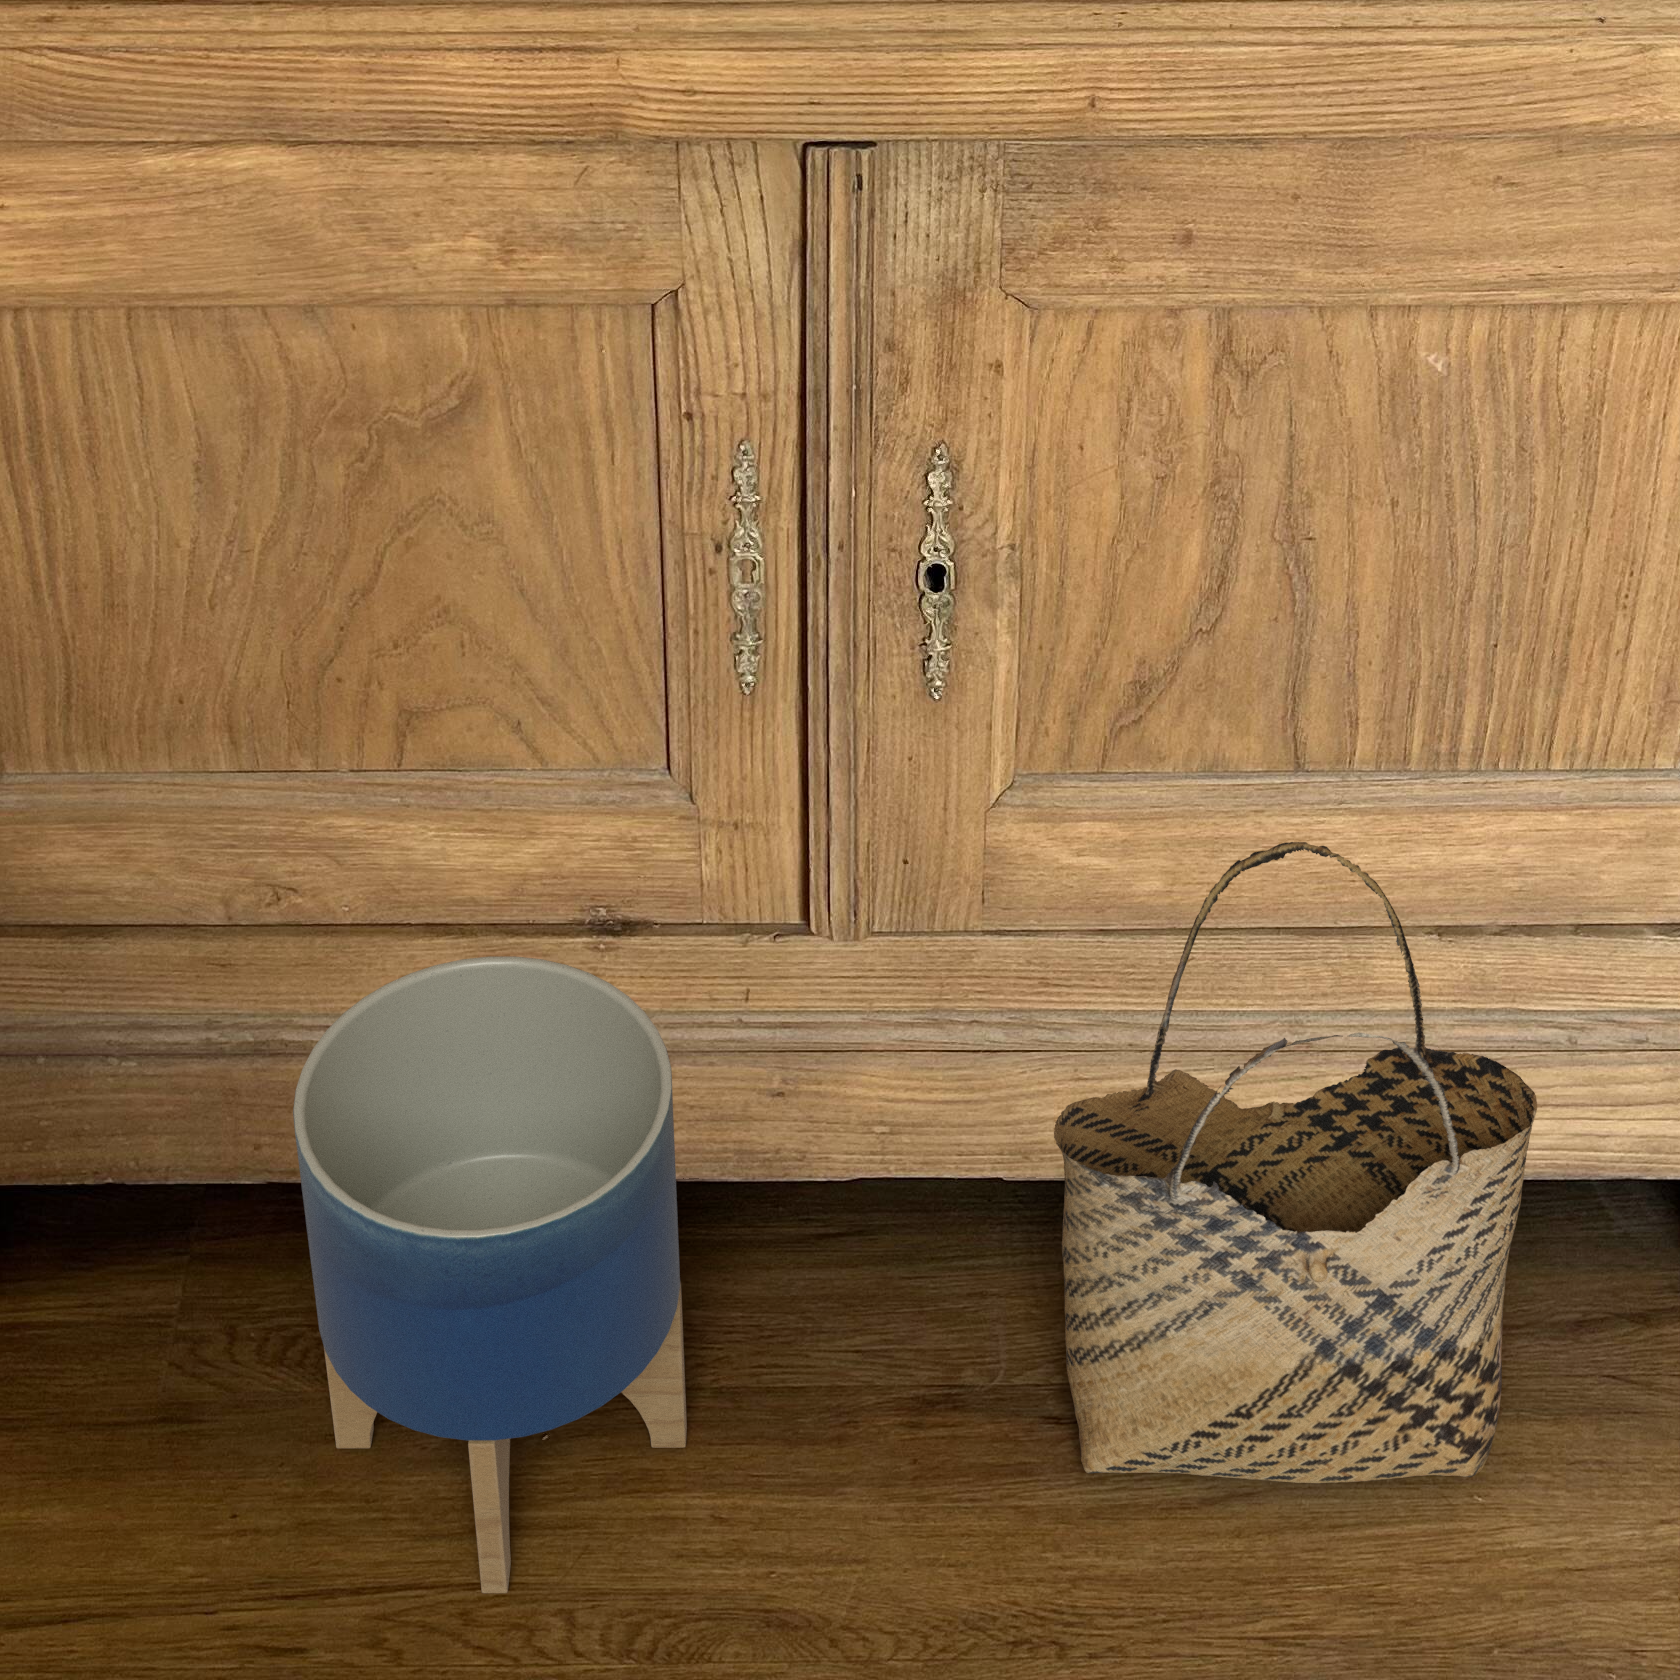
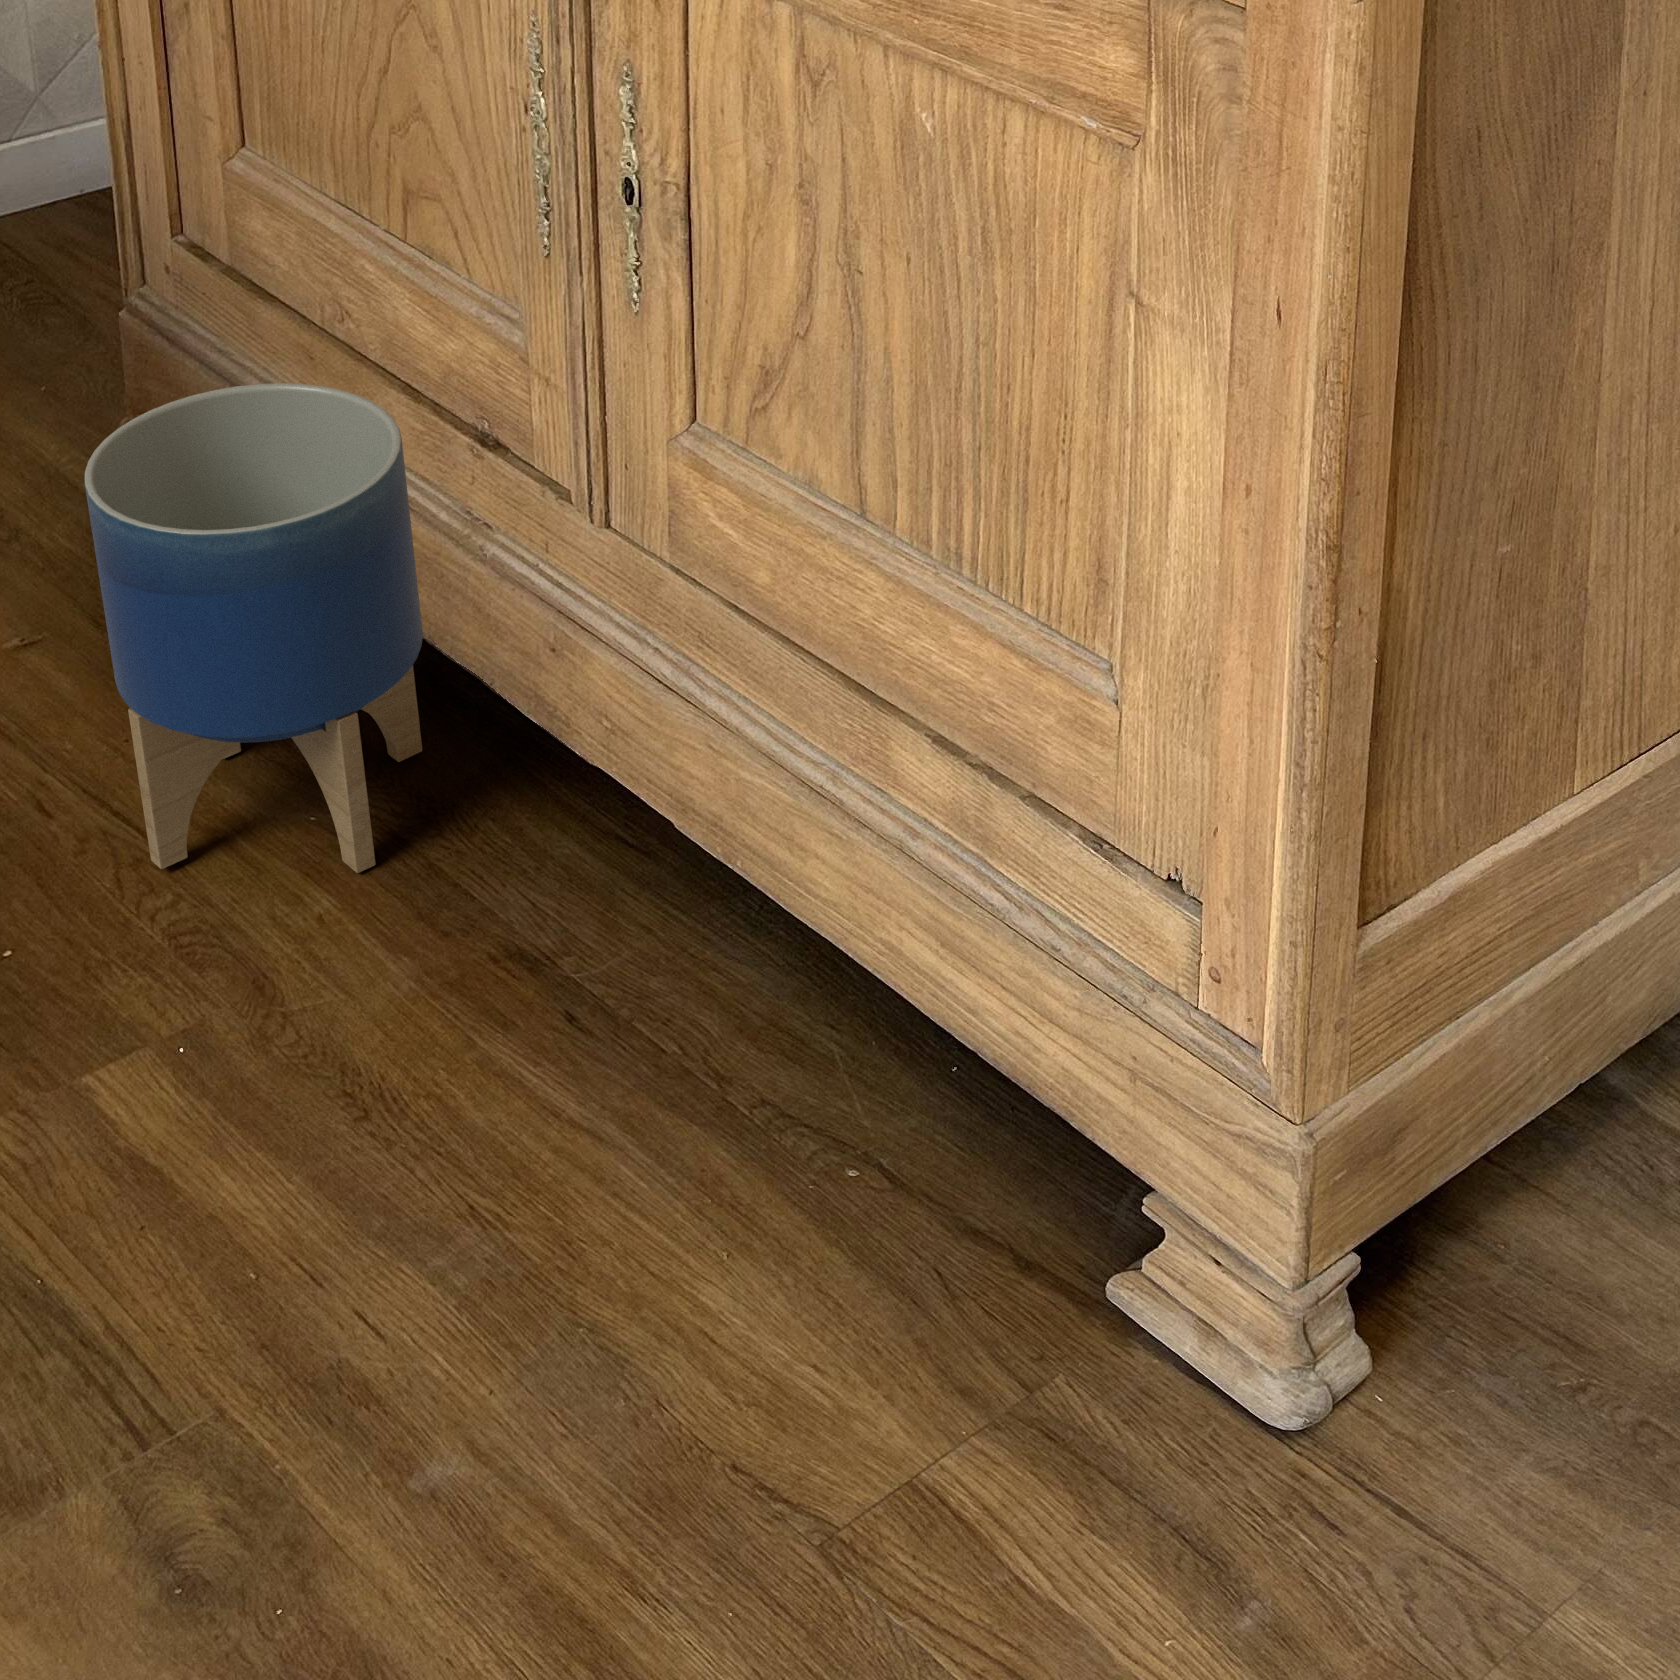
woven basket: present [1054,842,1537,1483] -> none [499,538,860,1224]

